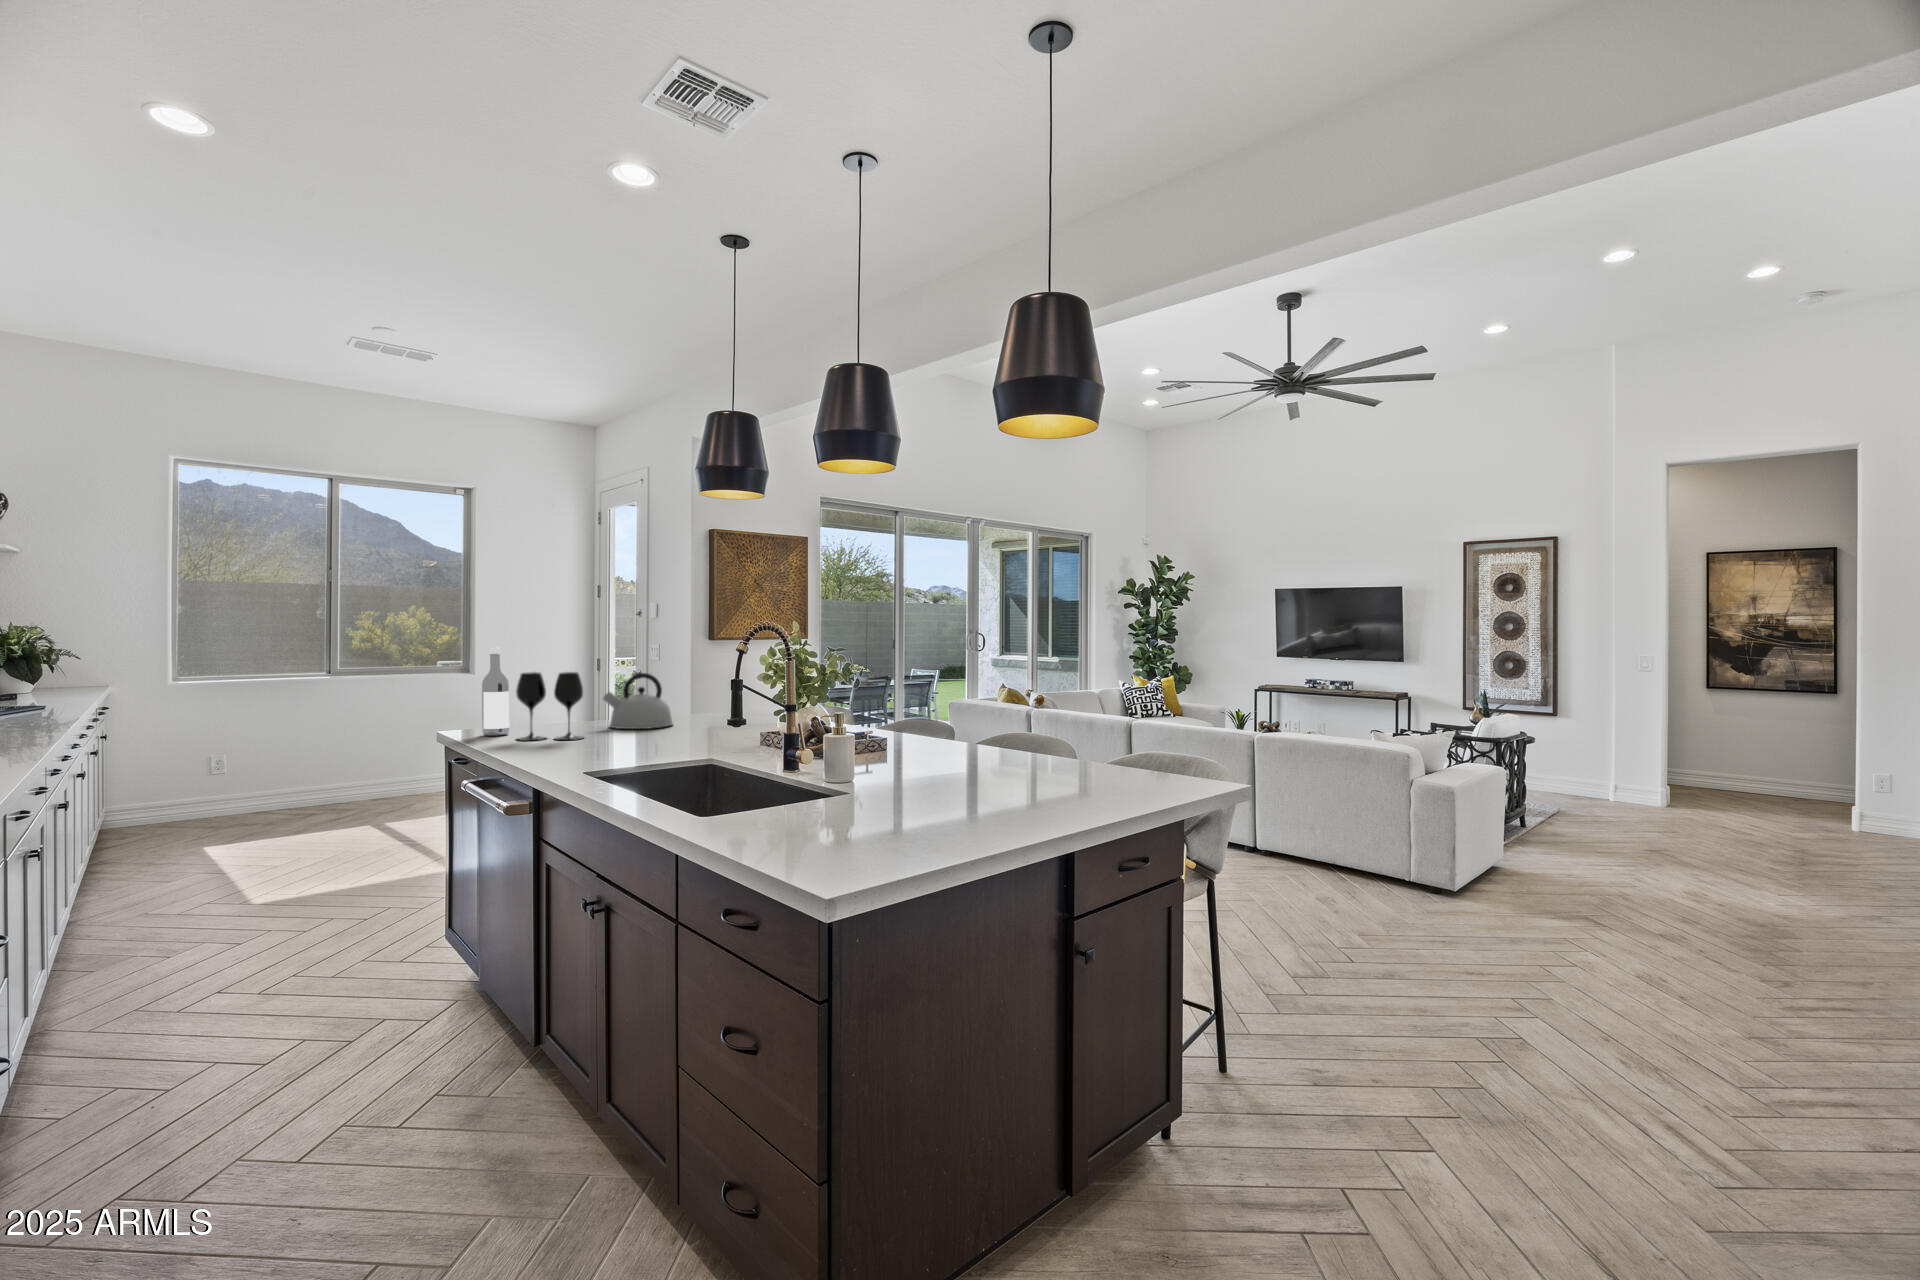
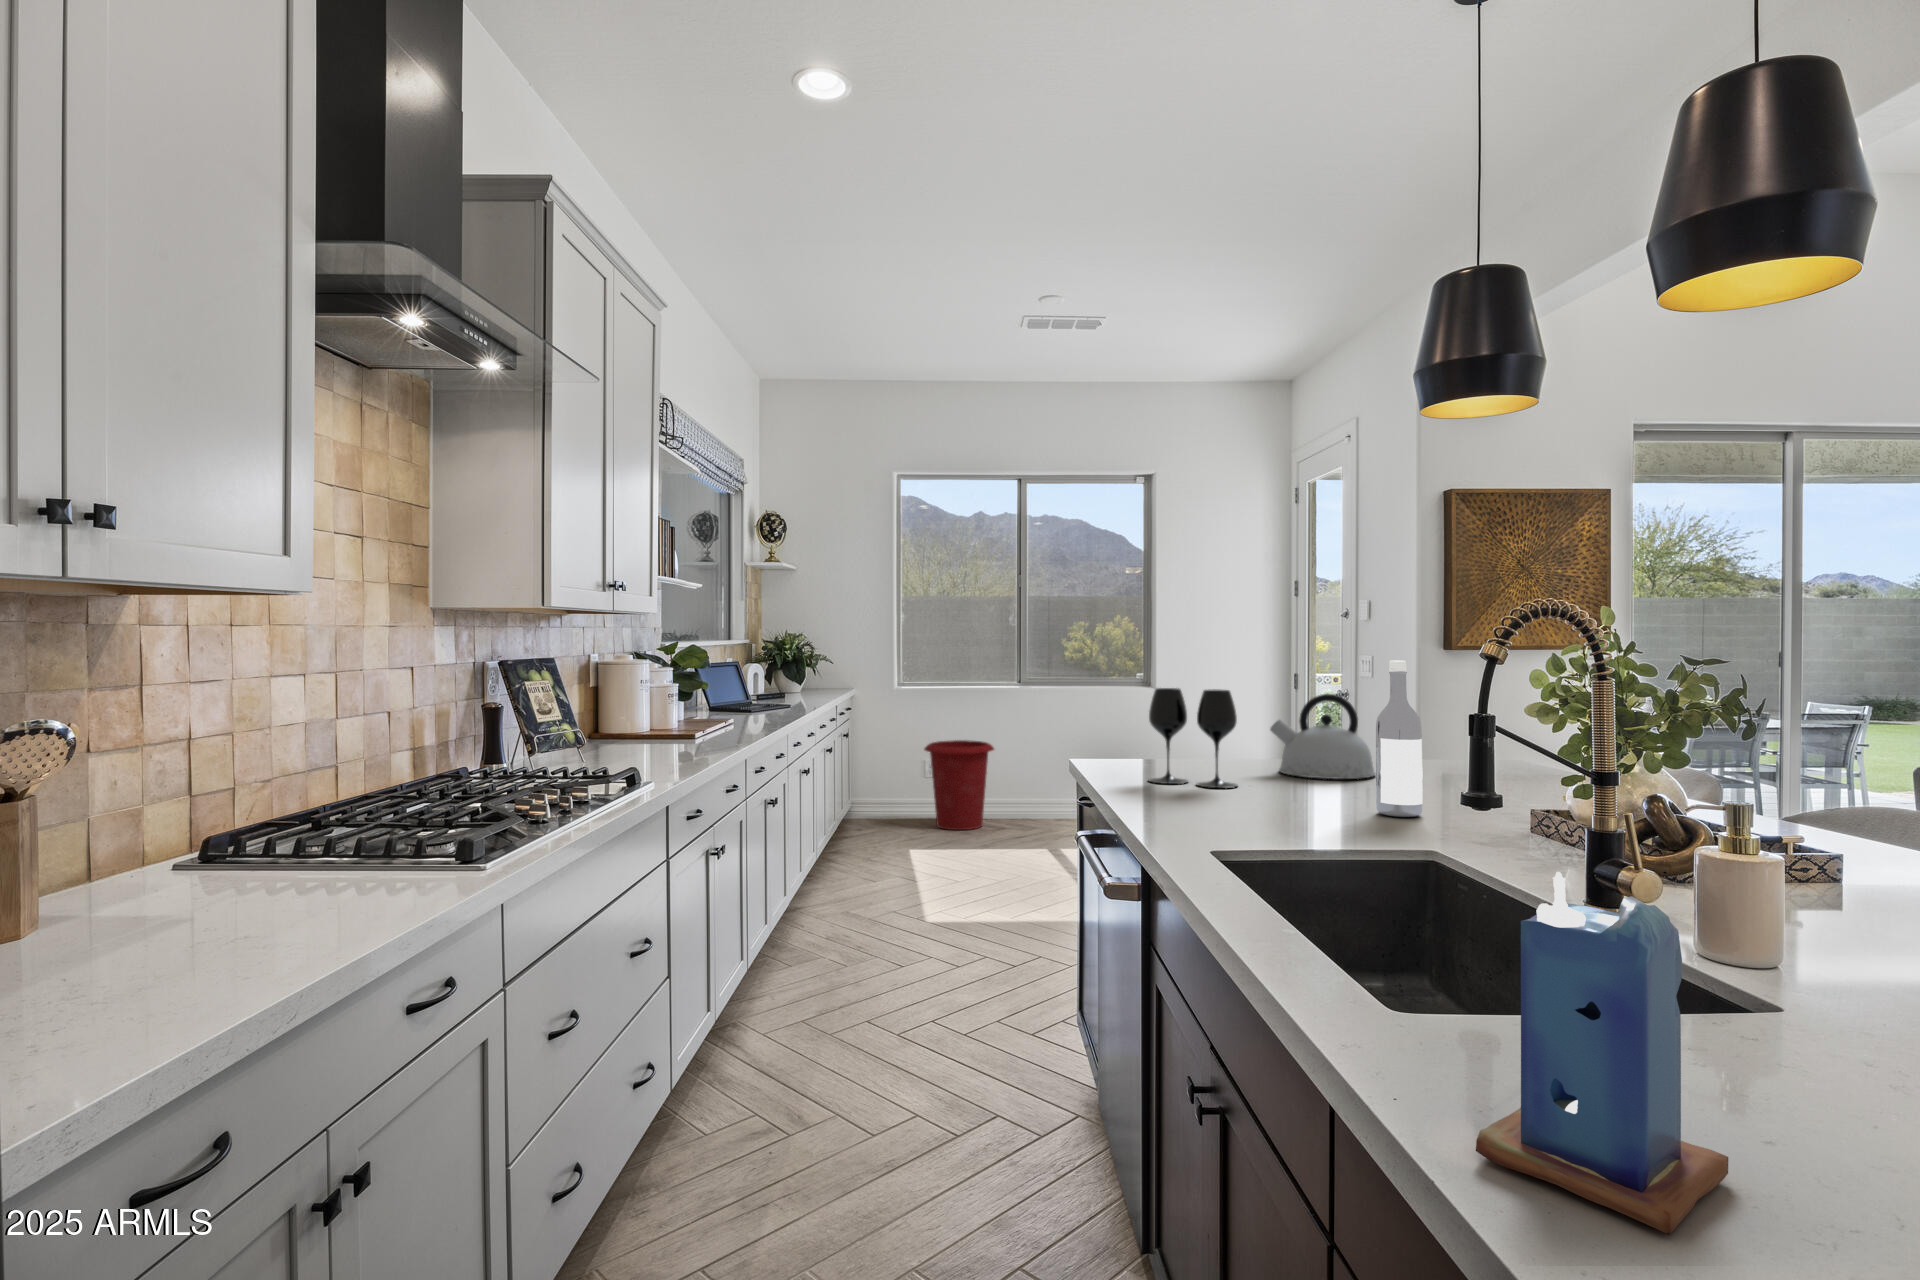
wine bottle: present [482,648,509,736] -> present [1376,660,1423,817]
waste bin: none [209,733,300,824] -> present [925,740,994,830]
candle: none [737,733,818,848] -> present [1476,872,1728,1235]

